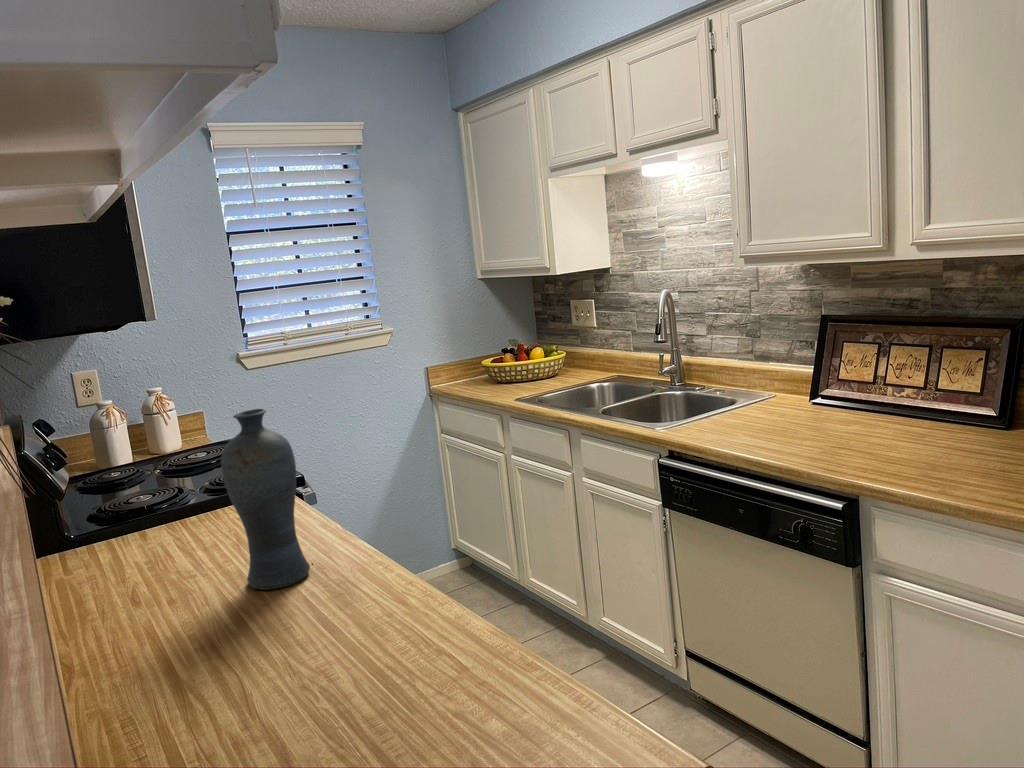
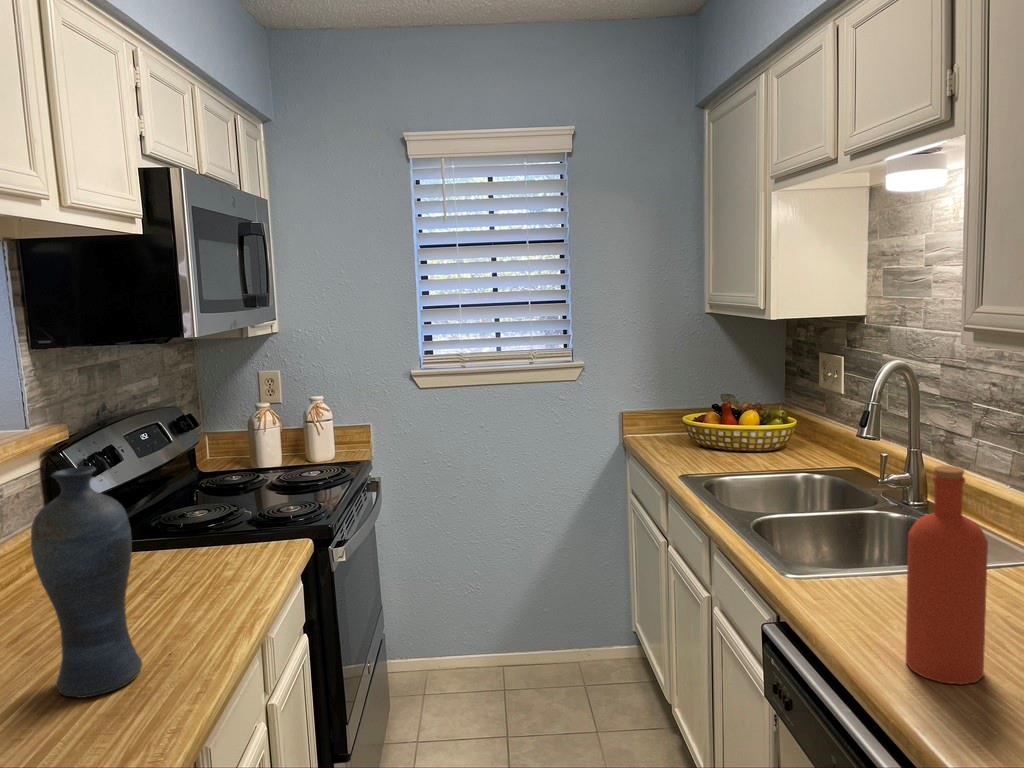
bottle: none [752,328,796,445] -> present [906,466,988,684]

